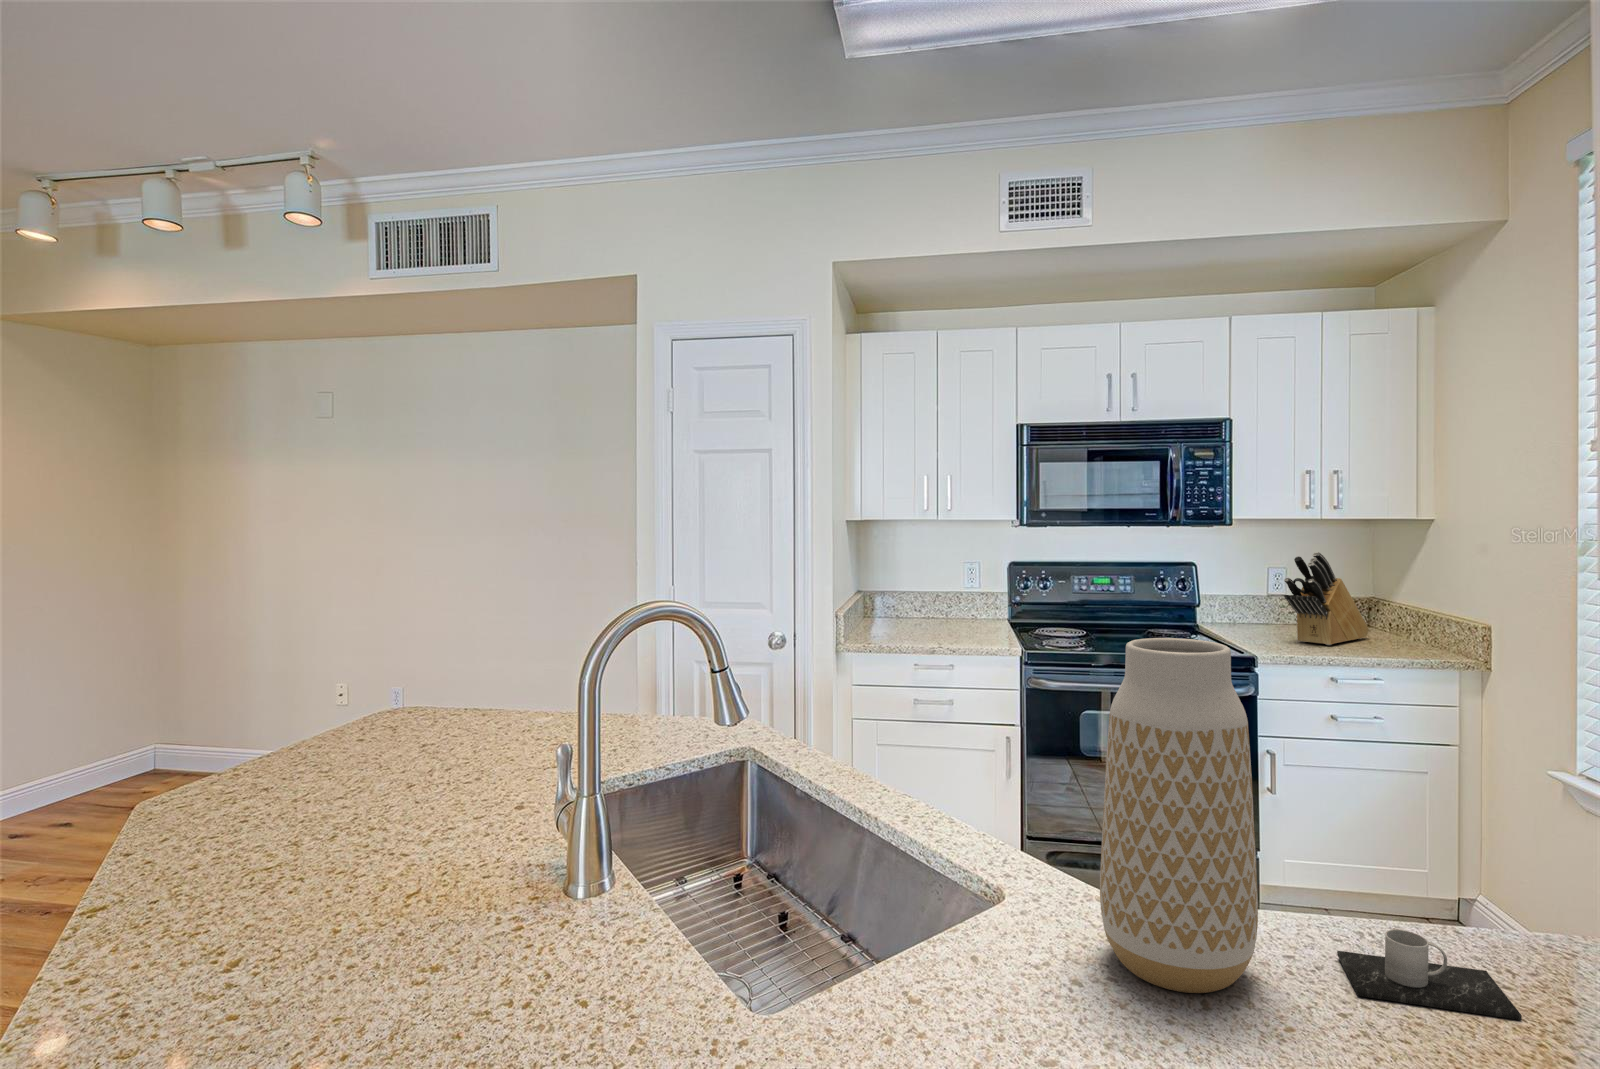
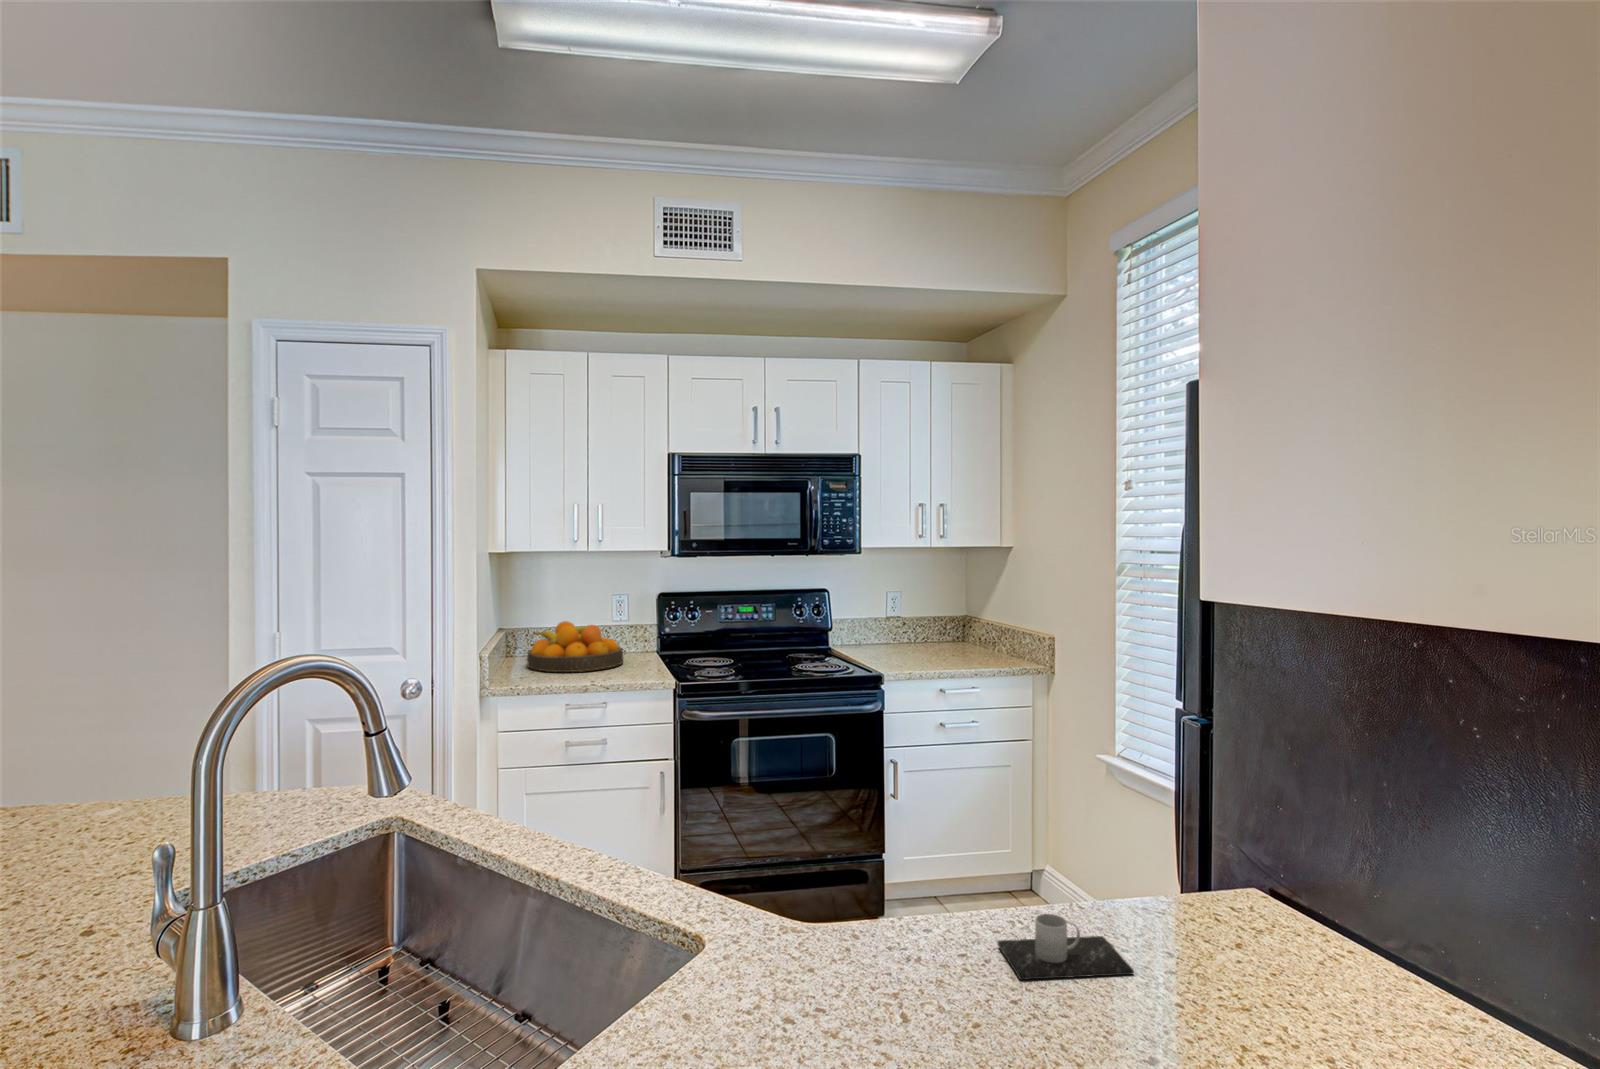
knife block: present [1284,552,1369,645] -> none [899,580,961,660]
fruit bowl: none [874,586,967,636] -> present [527,621,623,672]
vase: present [1100,638,1258,993] -> none [806,674,943,1010]

